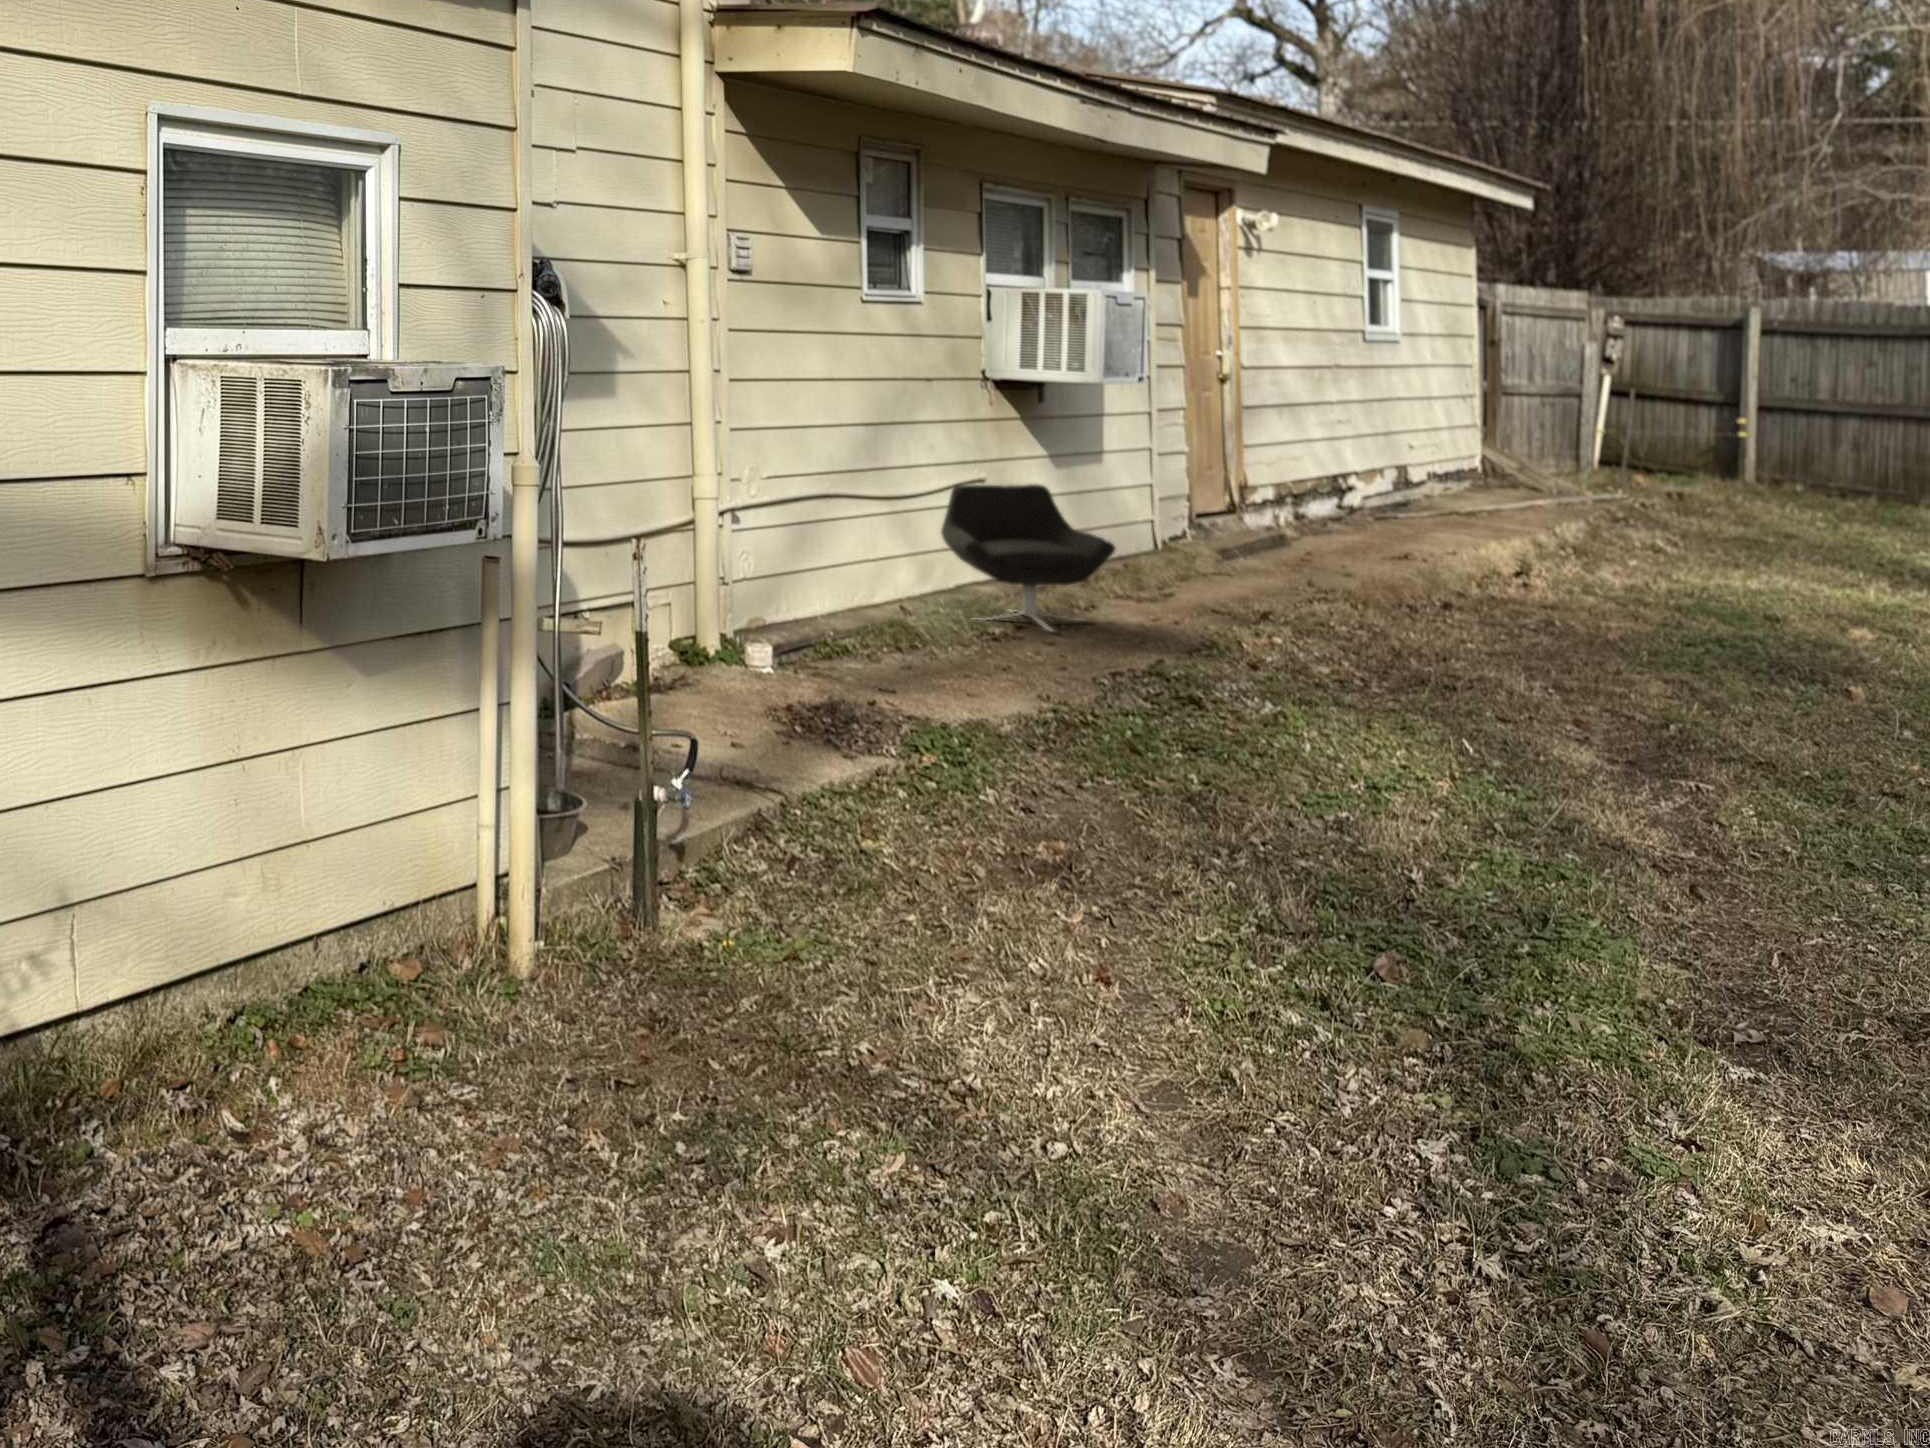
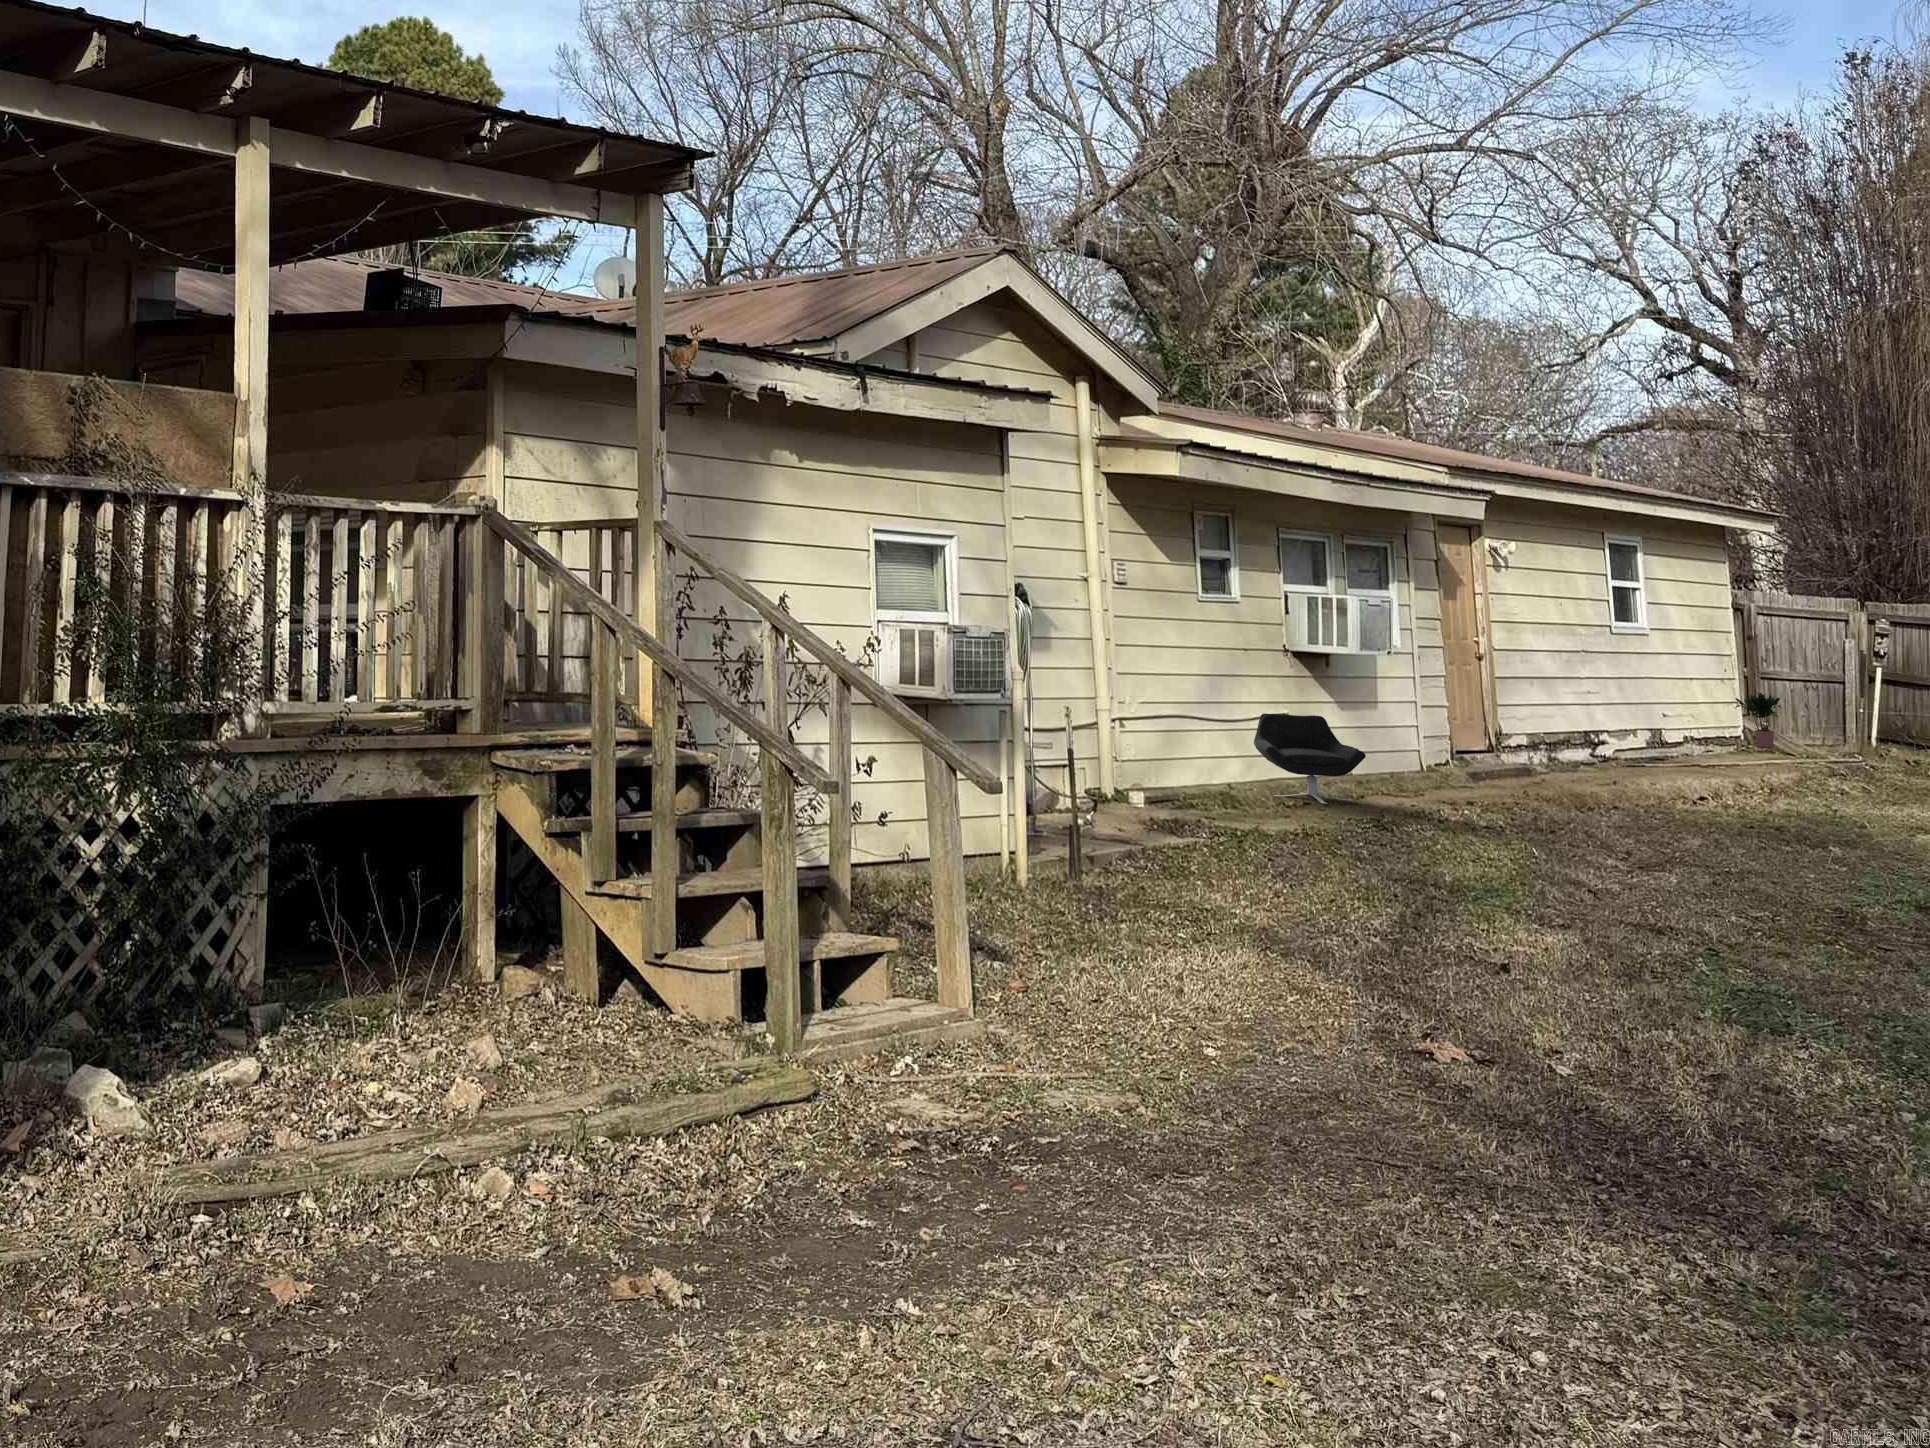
potted plant: none [1472,408,1530,480] -> present [1735,692,1781,748]

